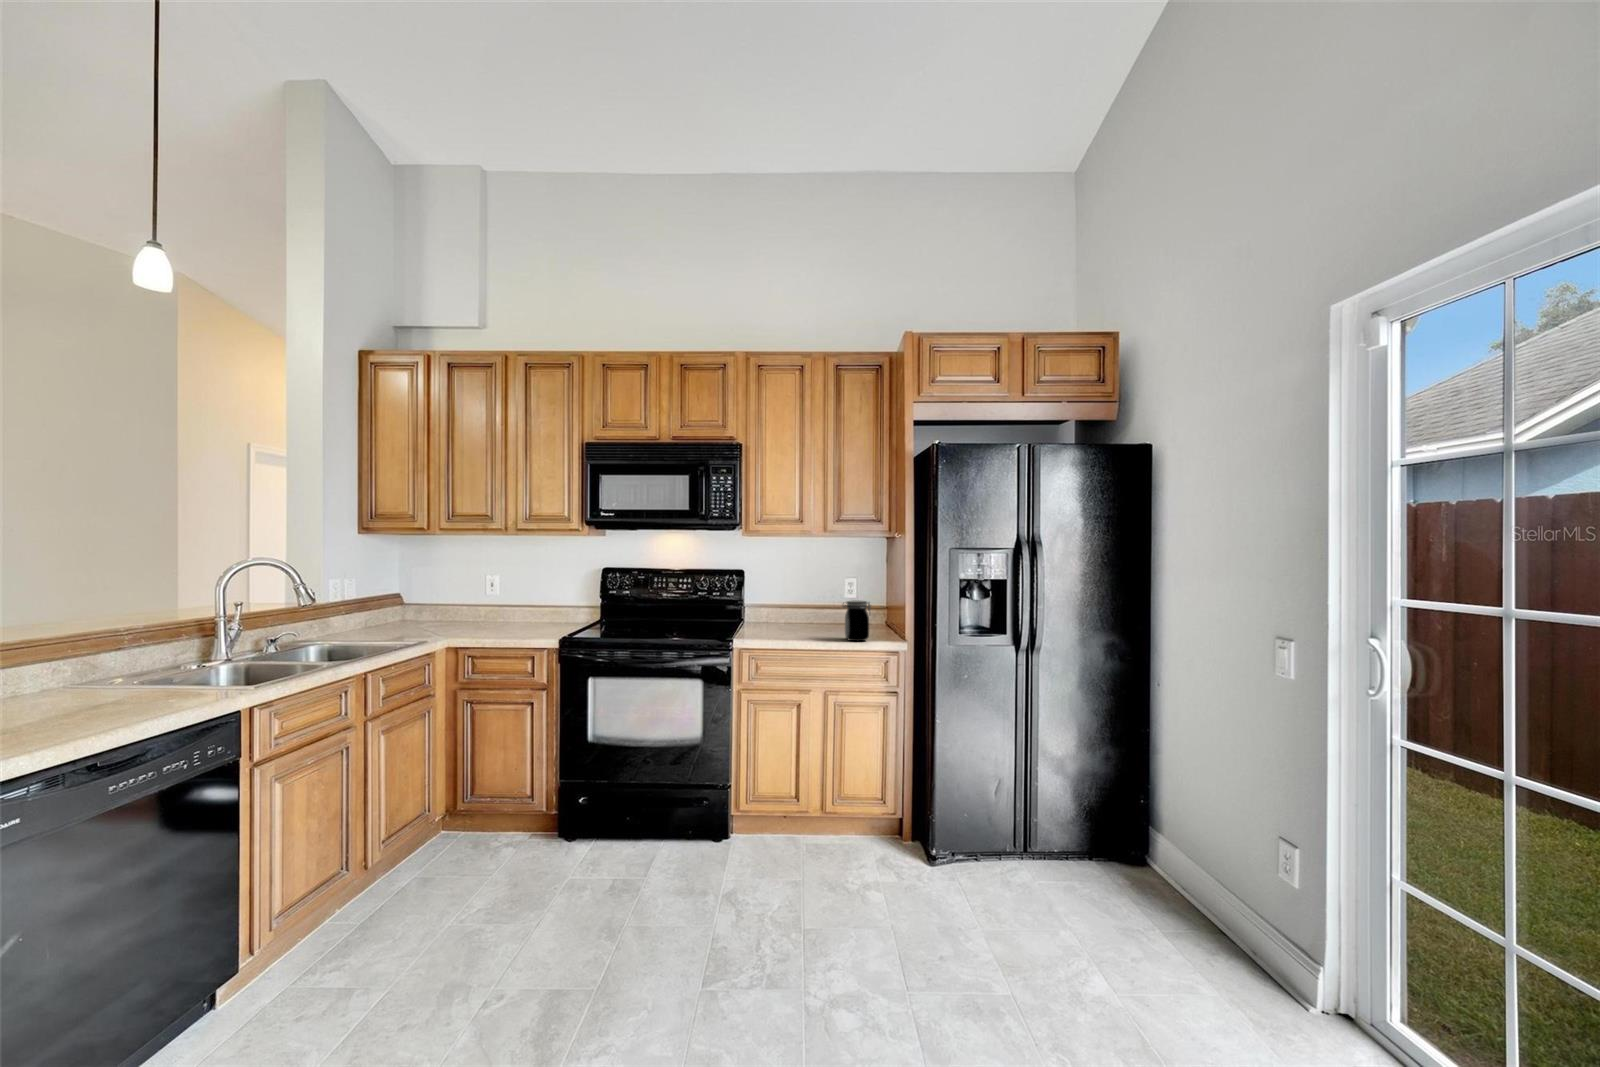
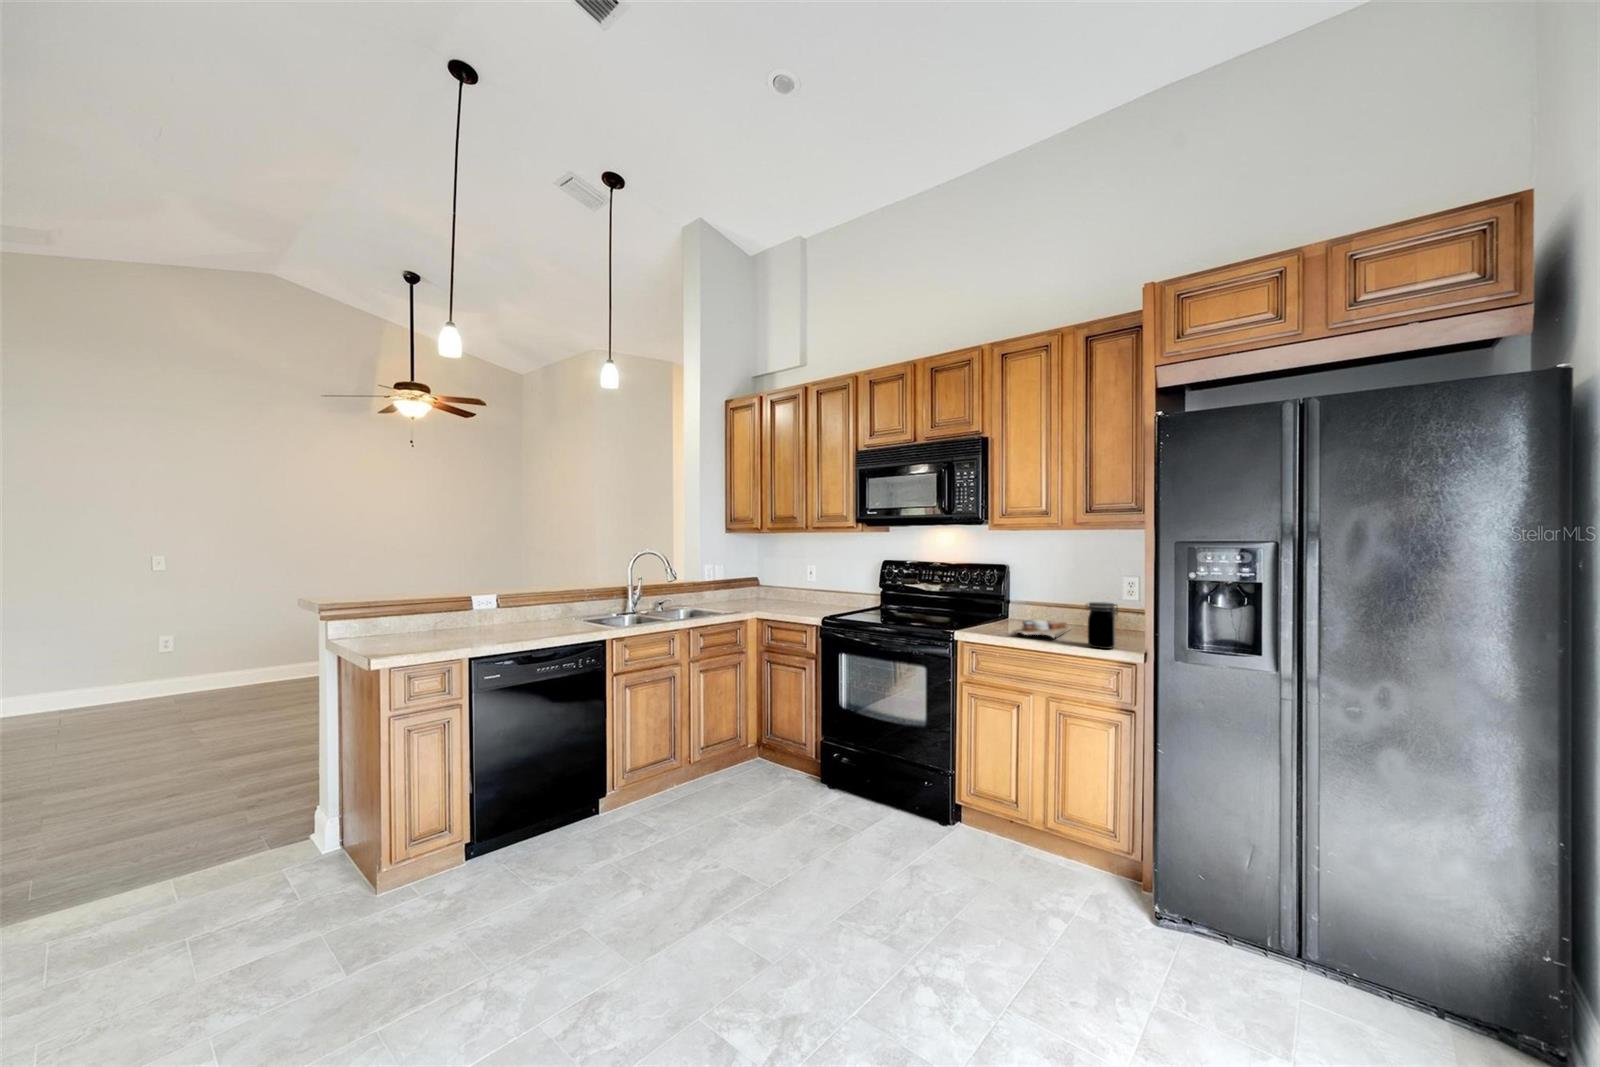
cutting board: none [771,619,818,637] -> present [1013,619,1071,638]

